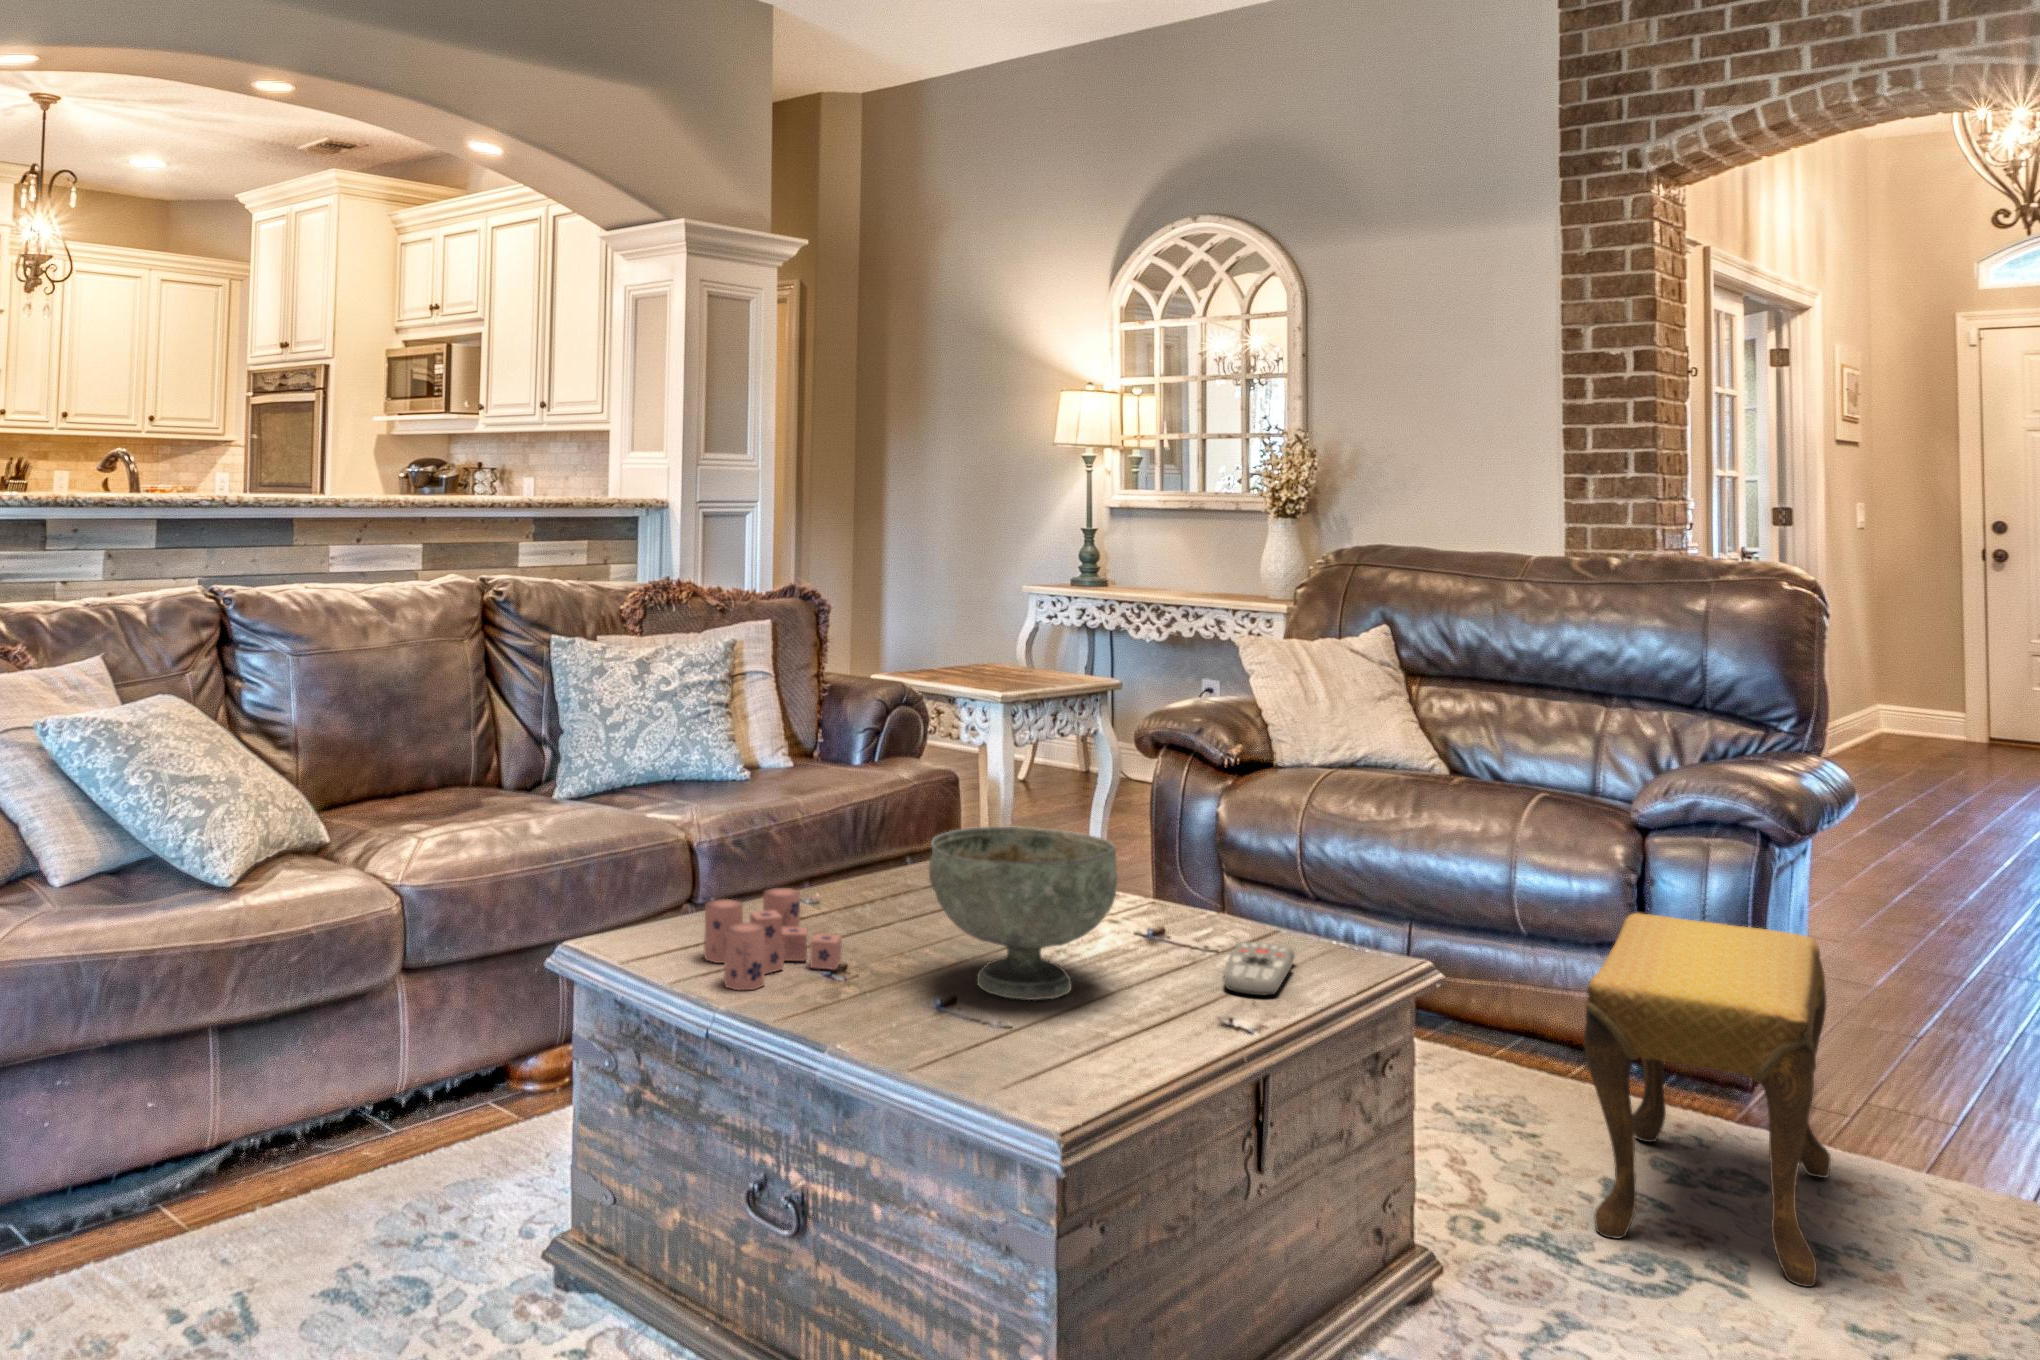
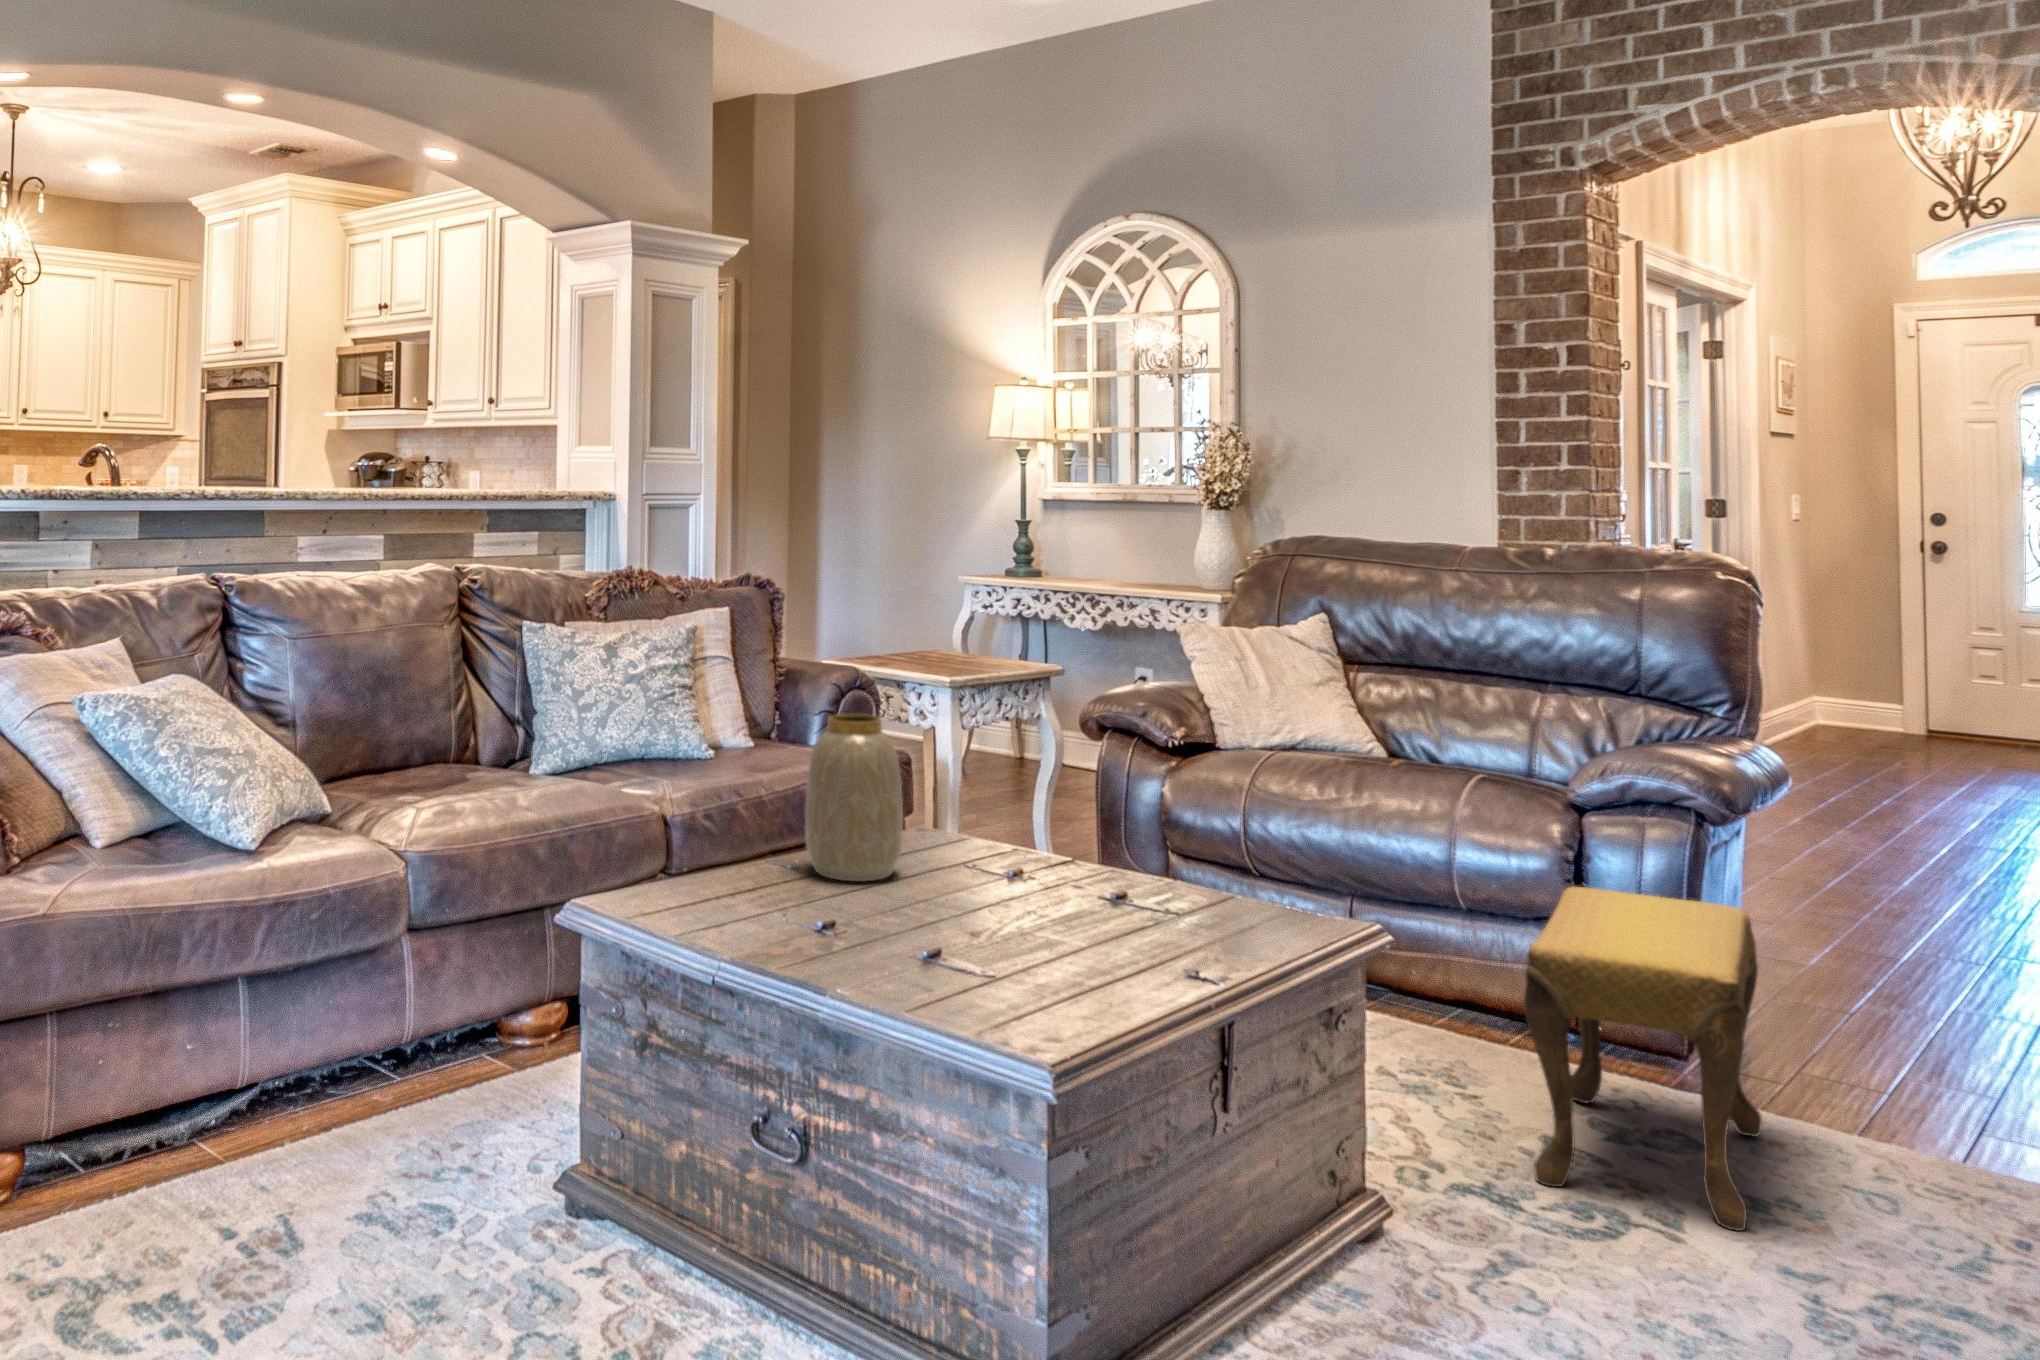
vase: none [825,735,929,917] -> present [805,714,903,882]
decorative bowl: present [929,826,1117,1000] -> none [913,796,1088,953]
candle: present [704,888,842,990] -> none [703,852,830,943]
remote control: present [1223,942,1295,996] -> none [1186,905,1251,952]

